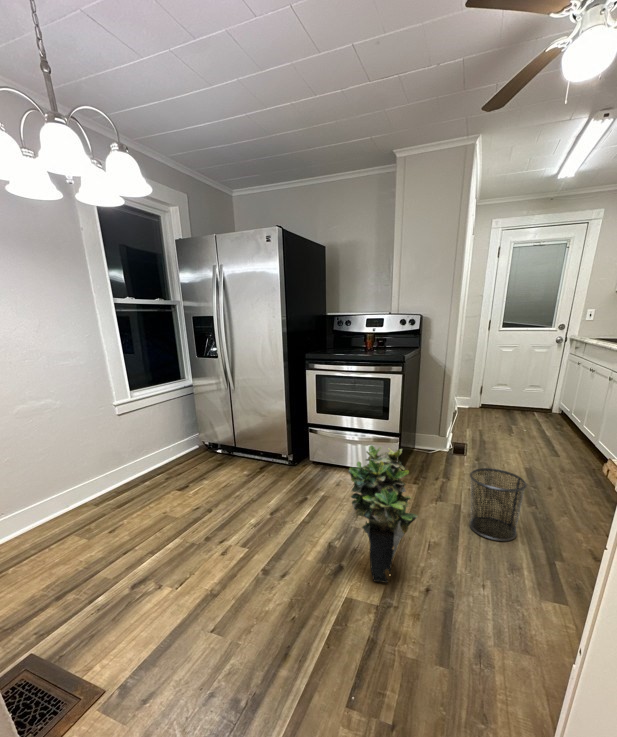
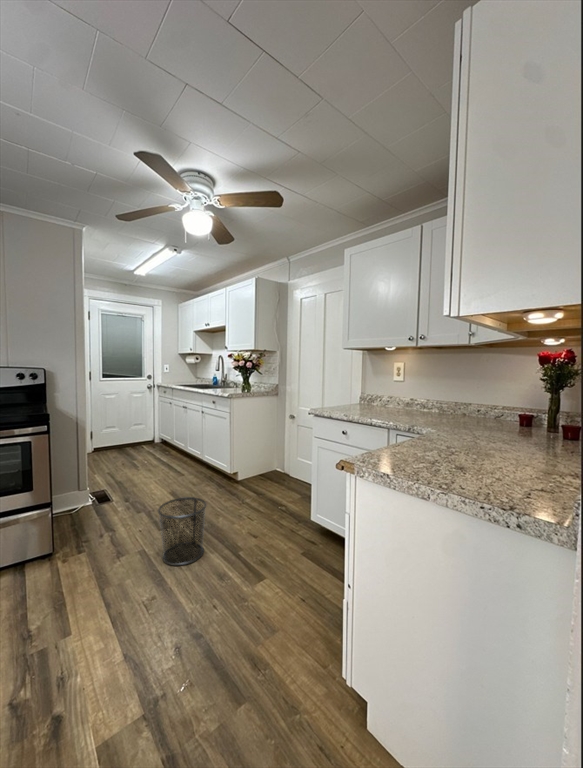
potted plant: present [348,445,418,583] -> none [49,514,153,694]

